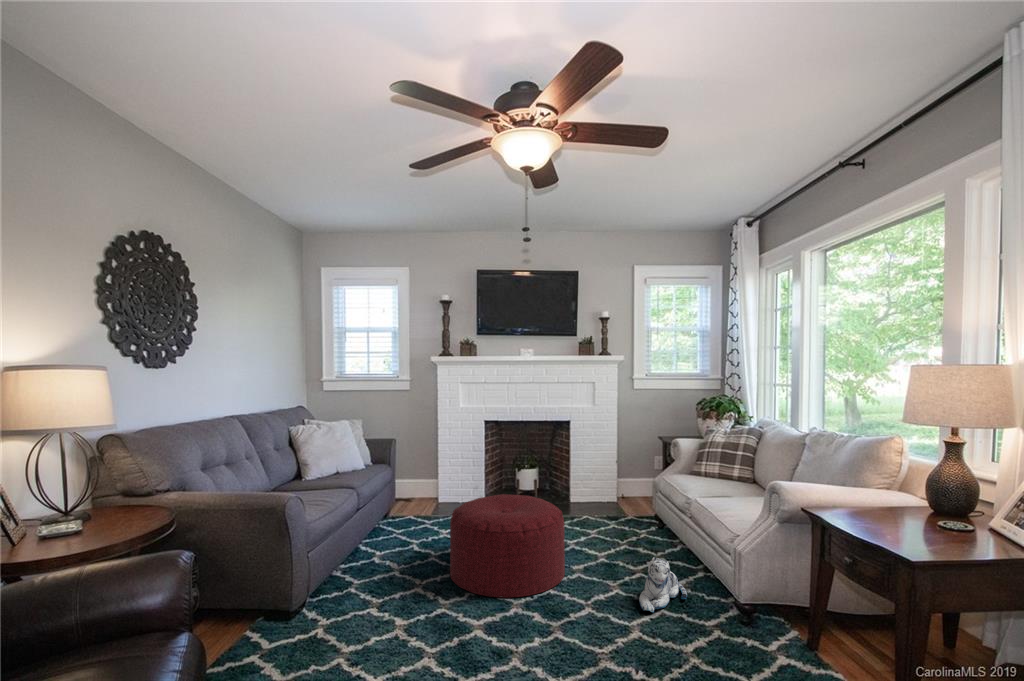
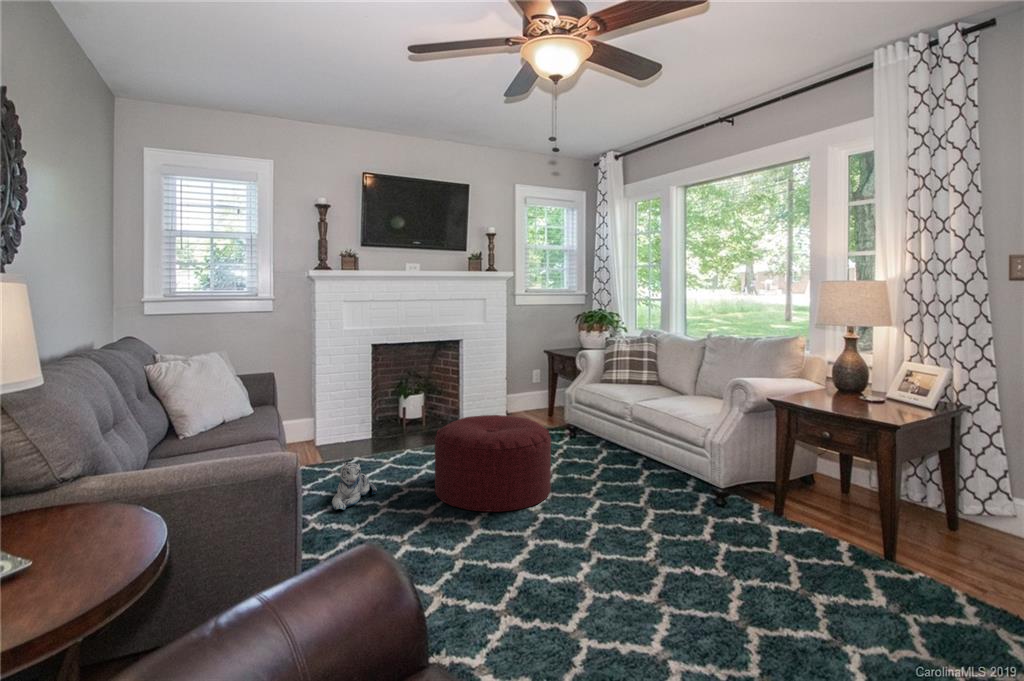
plush toy: present [639,558,687,612] -> present [332,462,377,510]

